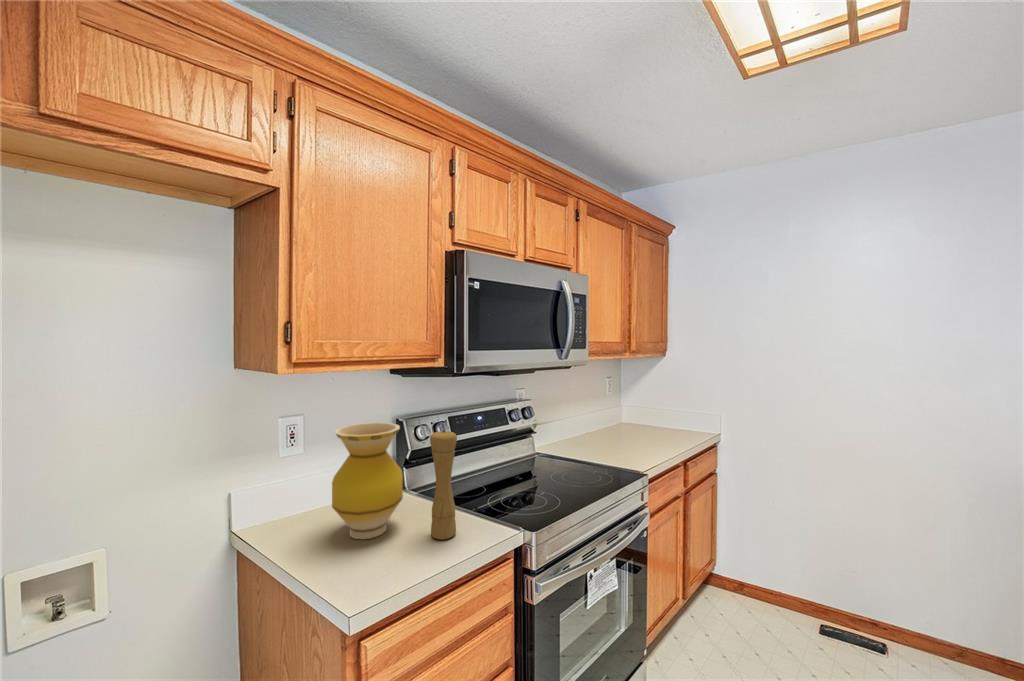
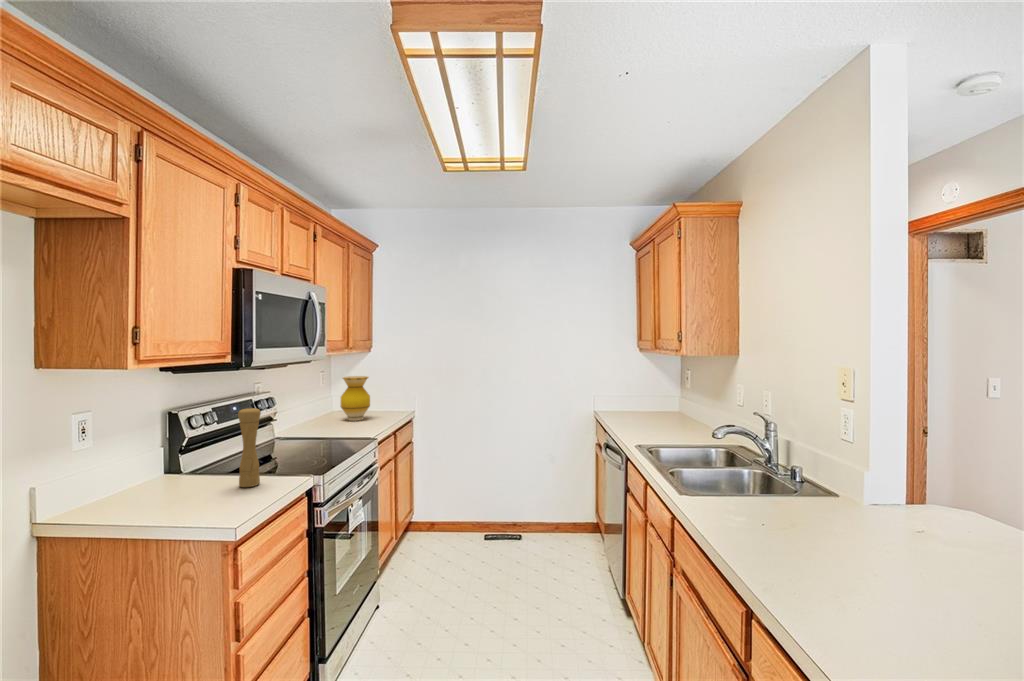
vase: present [332,423,403,539] -> present [341,376,370,421]

